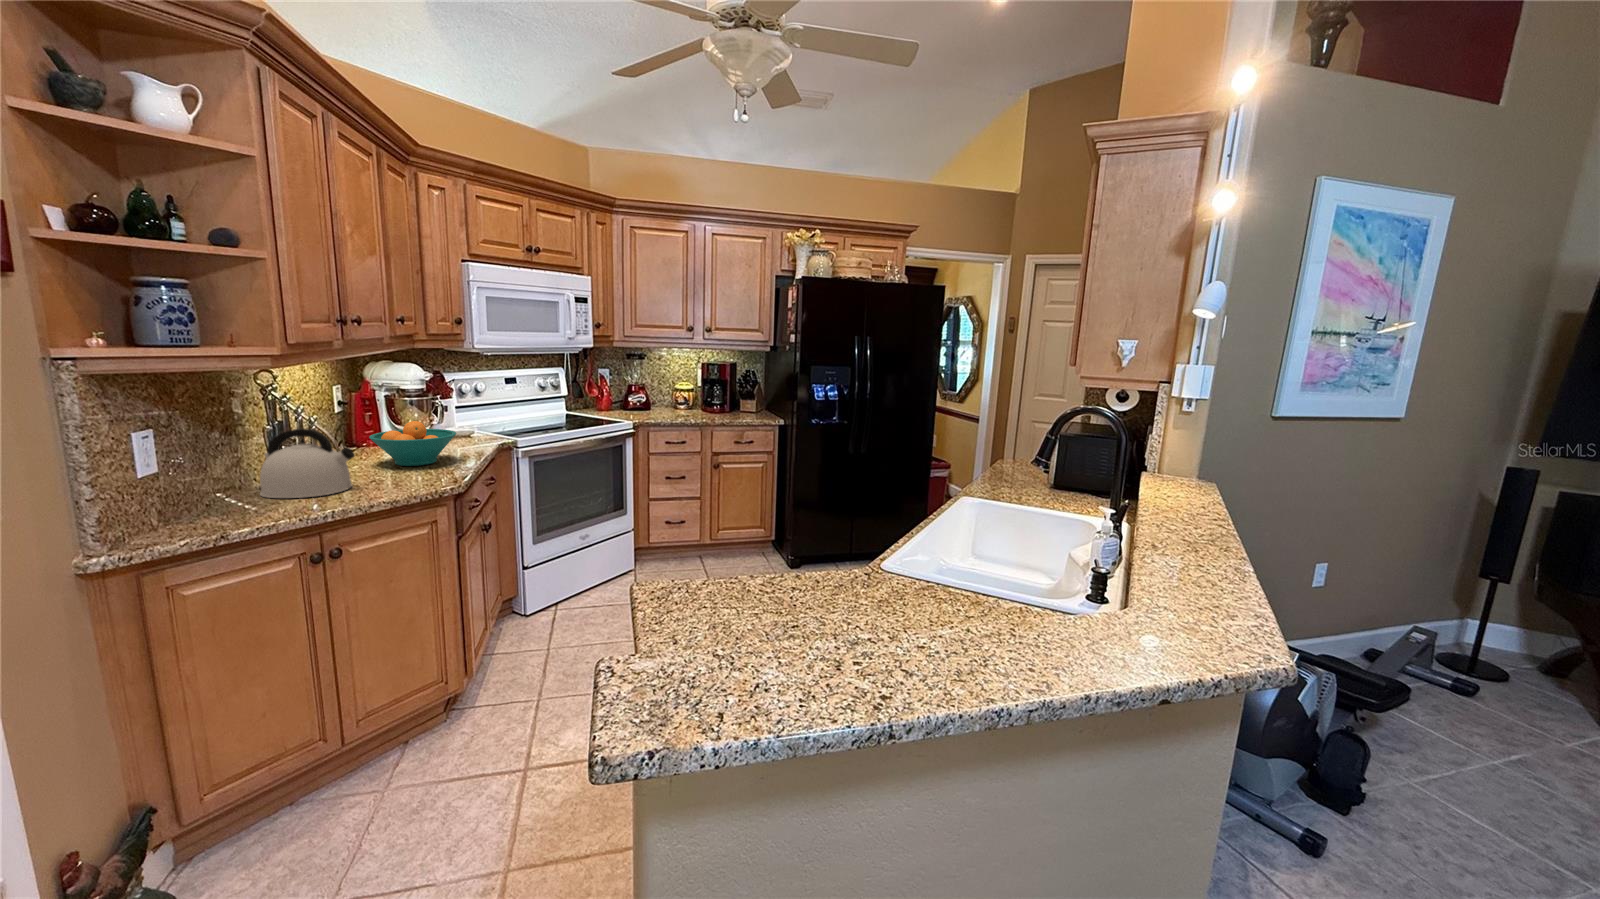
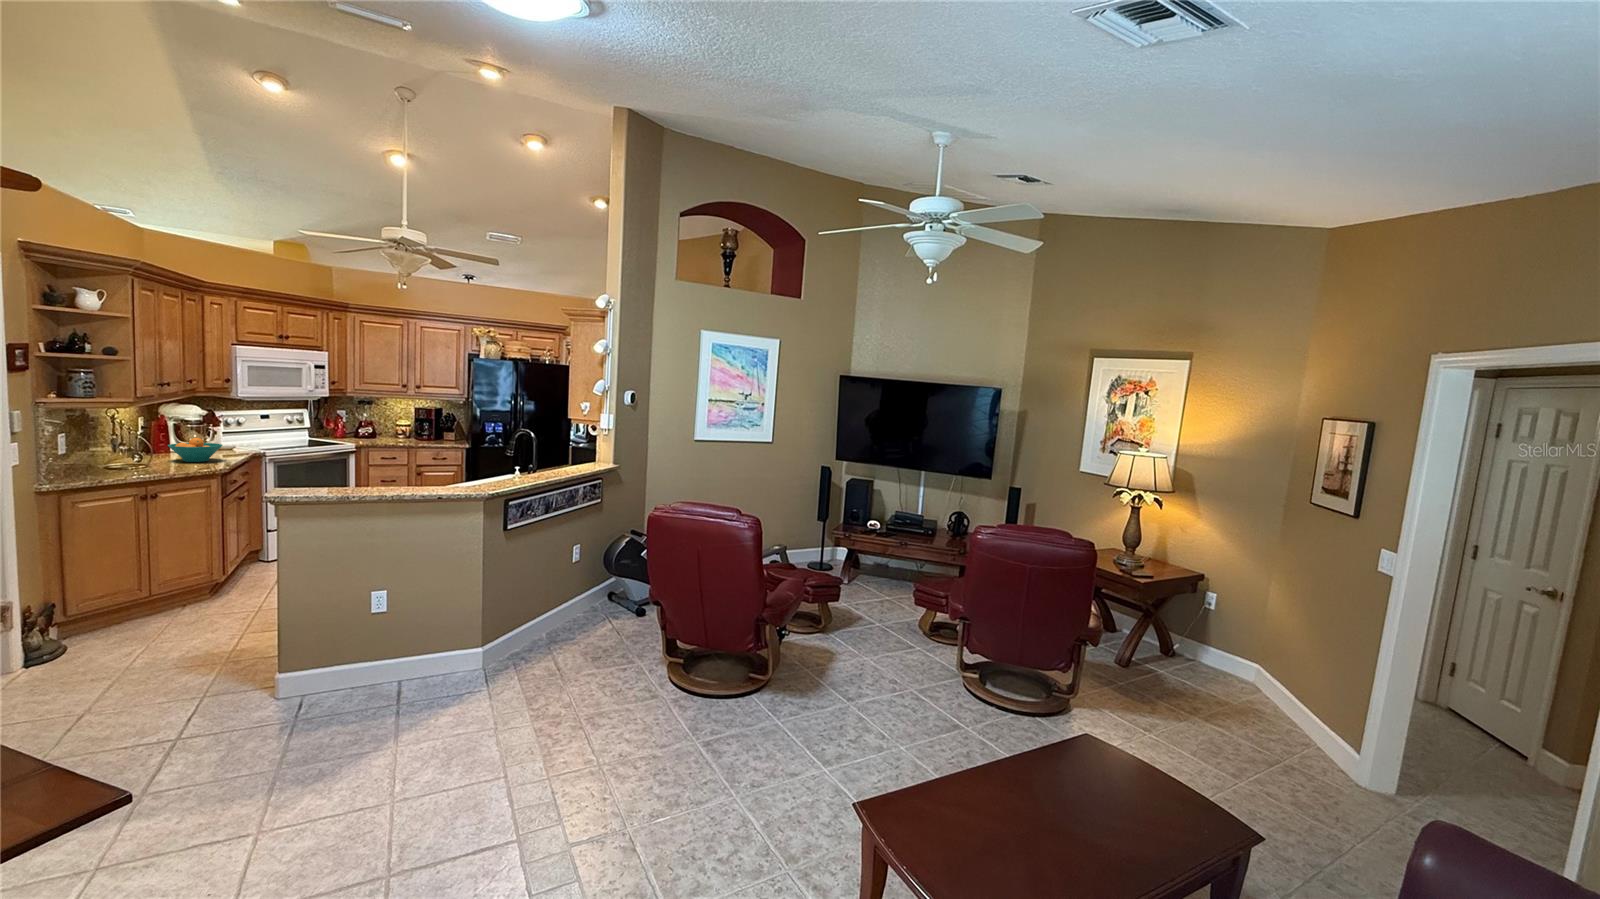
kettle: present [260,429,355,498] -> none [109,438,164,471]

